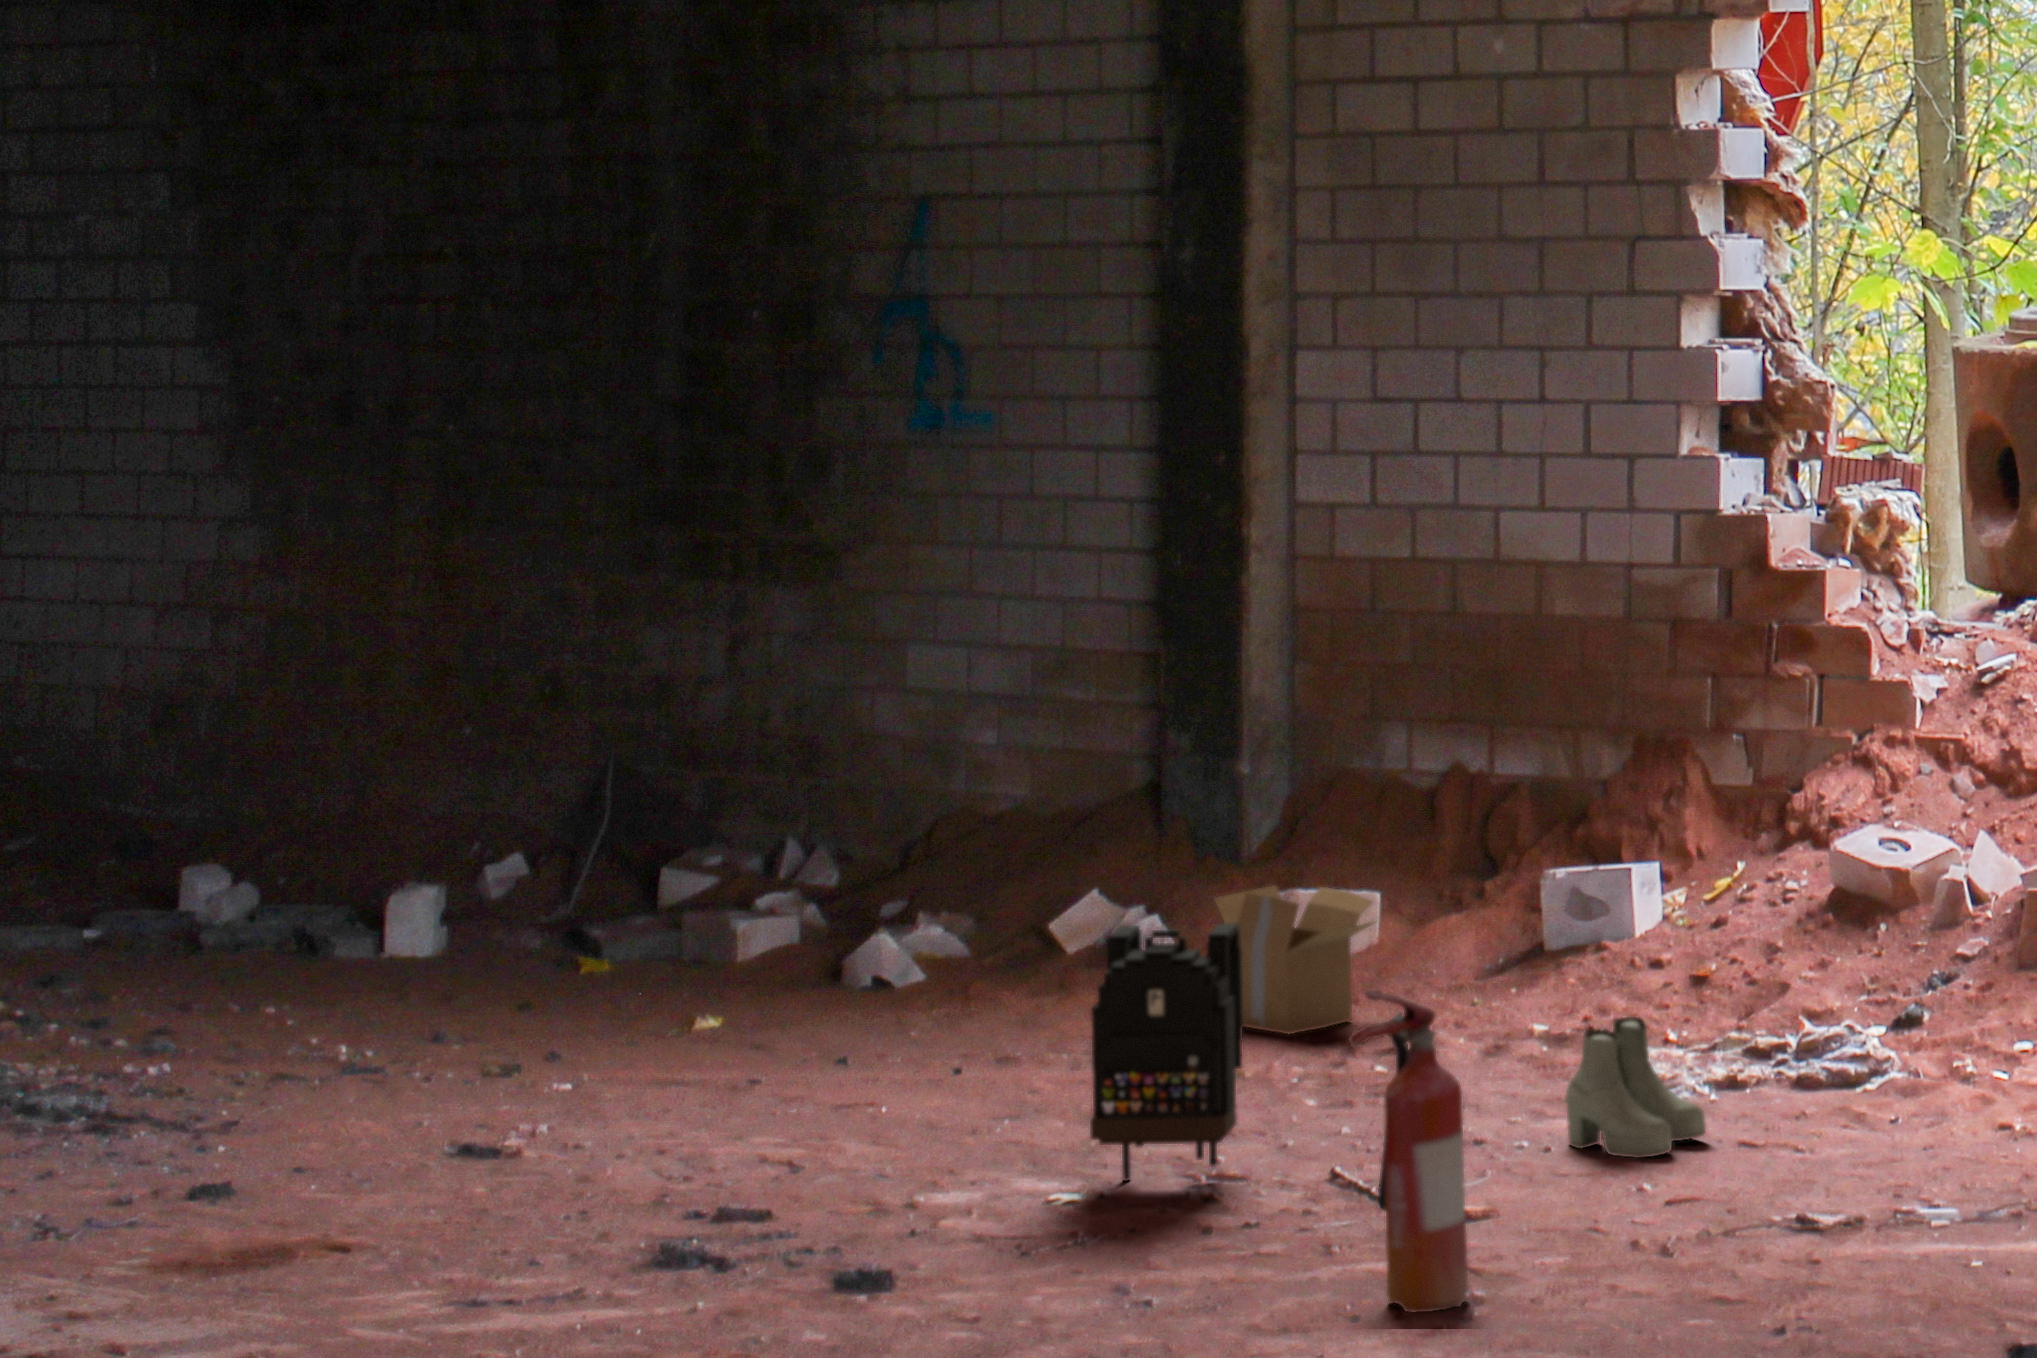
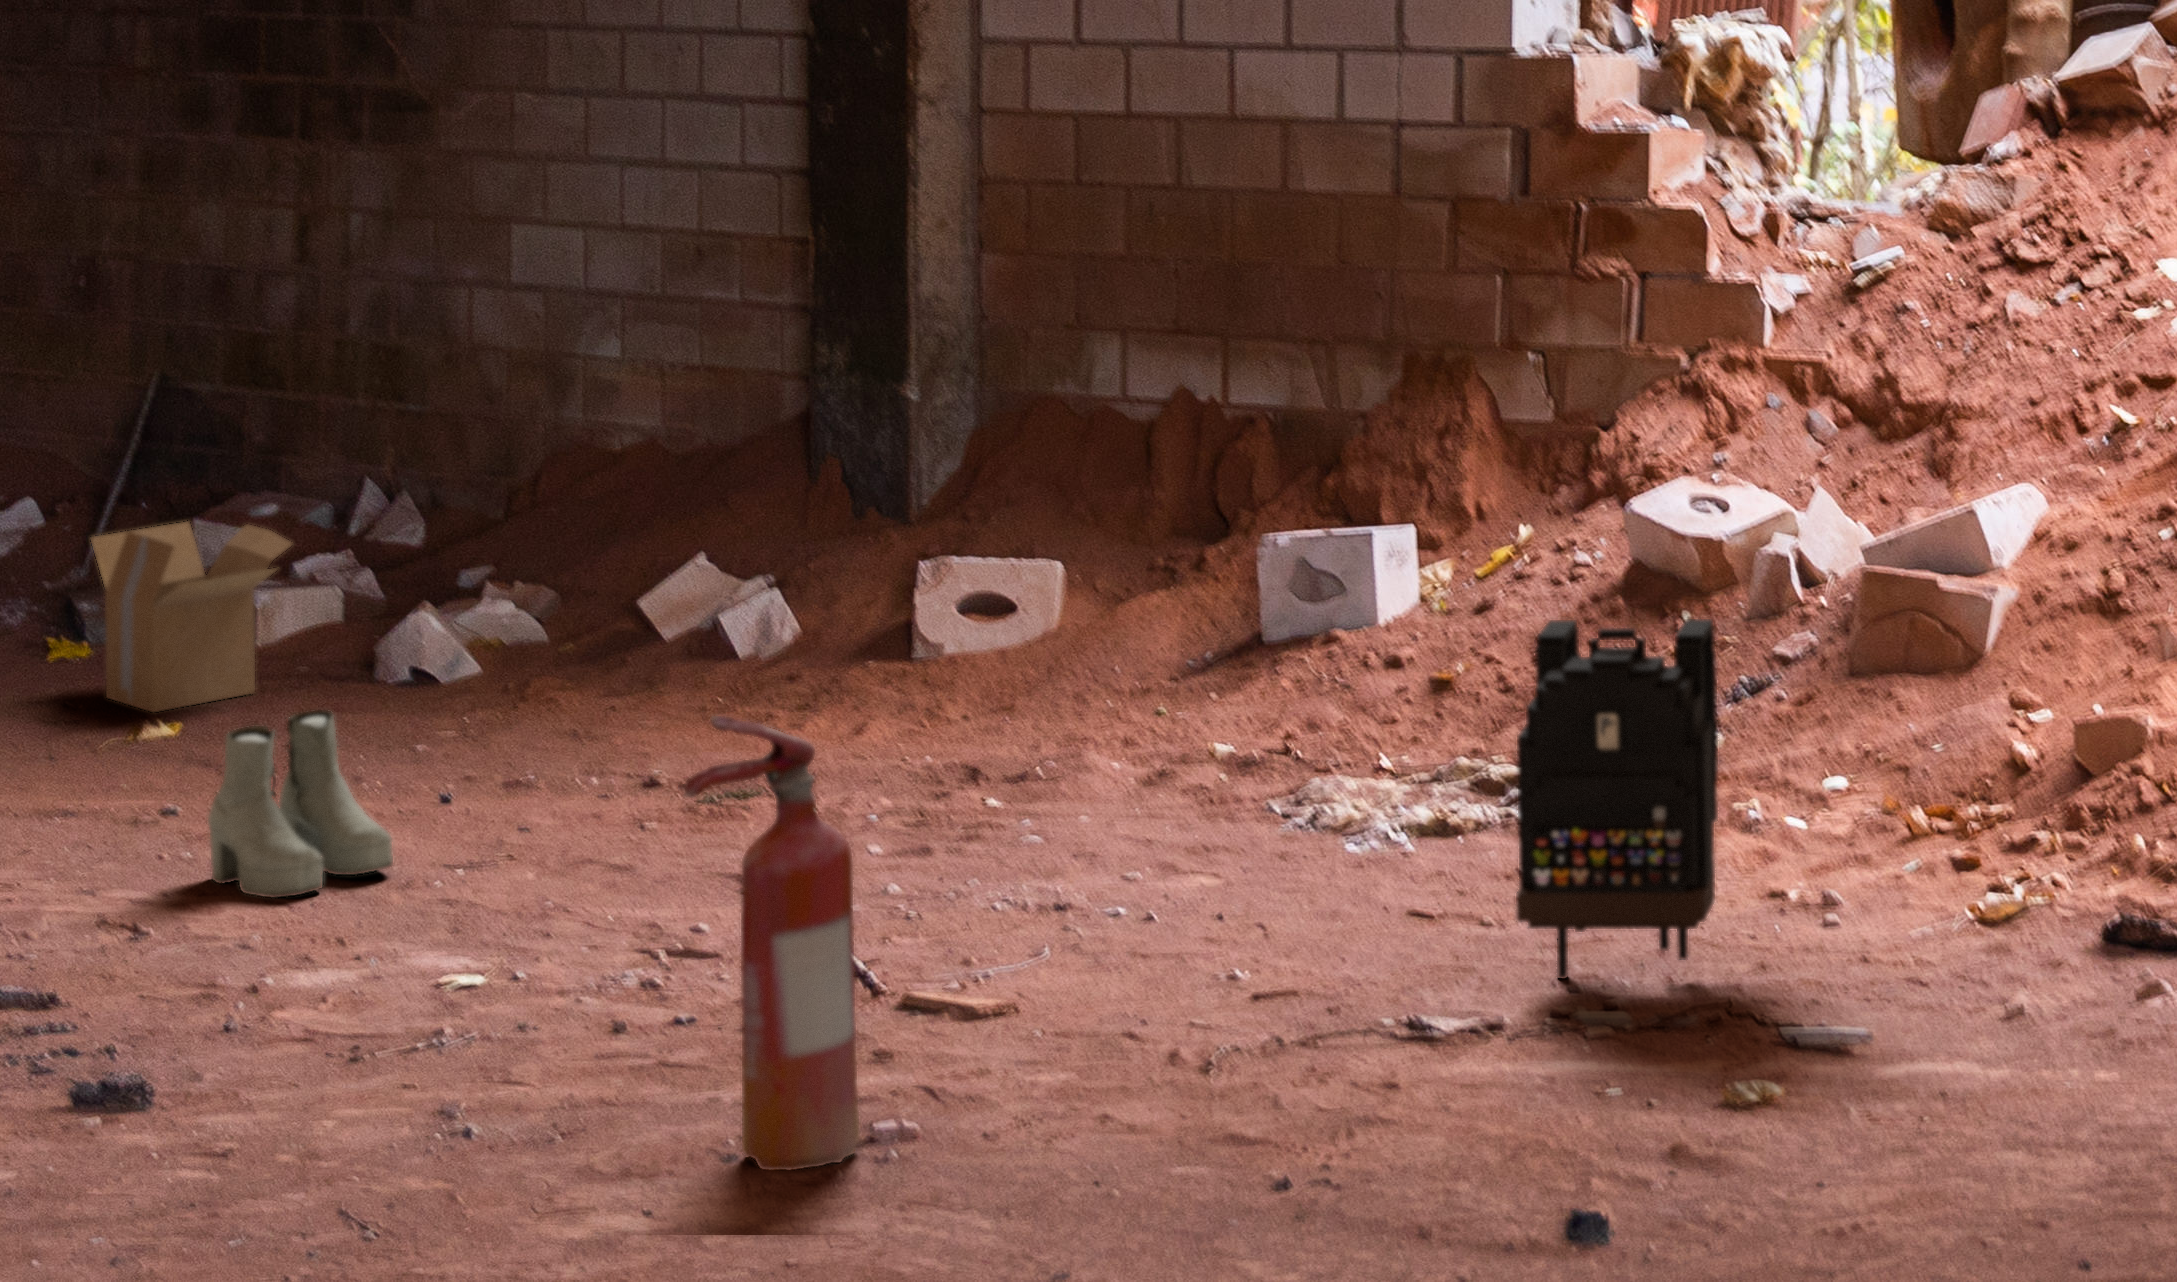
cardboard box: present [1215,885,1373,1034] -> present [91,522,293,712]
backpack: present [1090,923,1243,1181] -> present [1516,619,1718,979]
boots: present [1565,1017,1706,1158] -> present [208,710,393,898]

